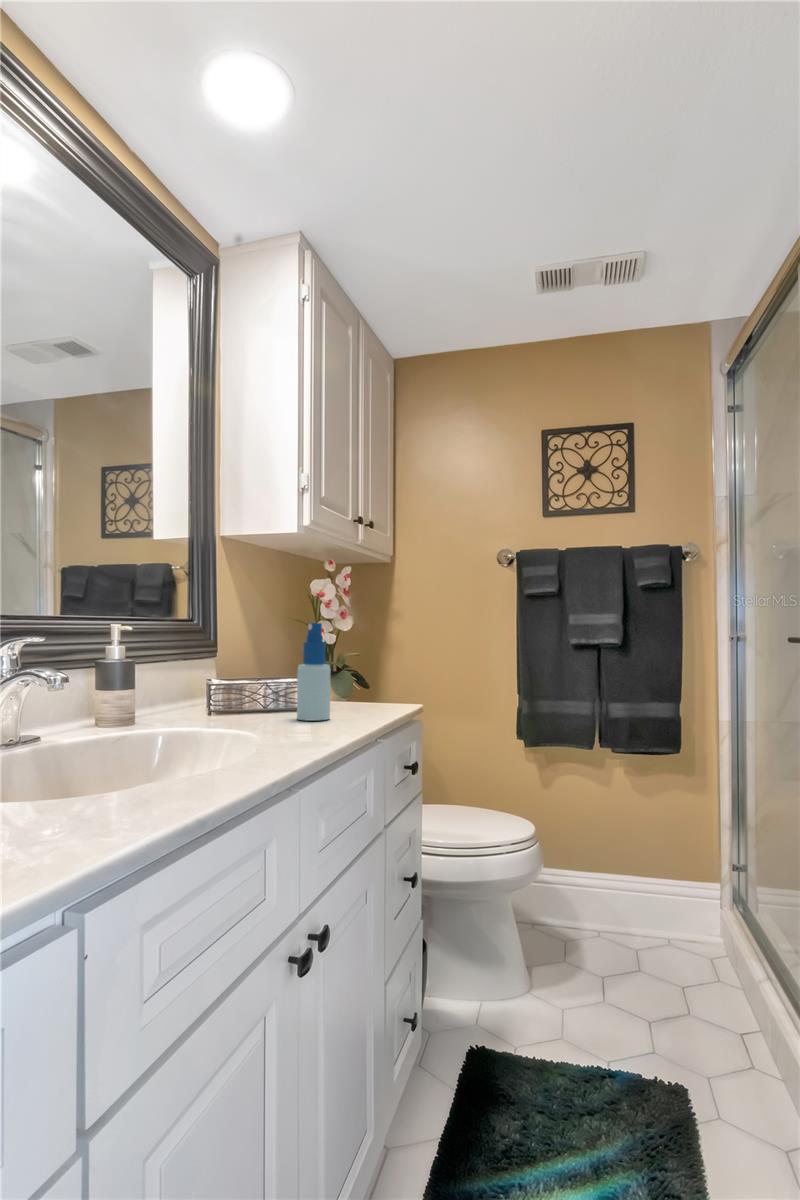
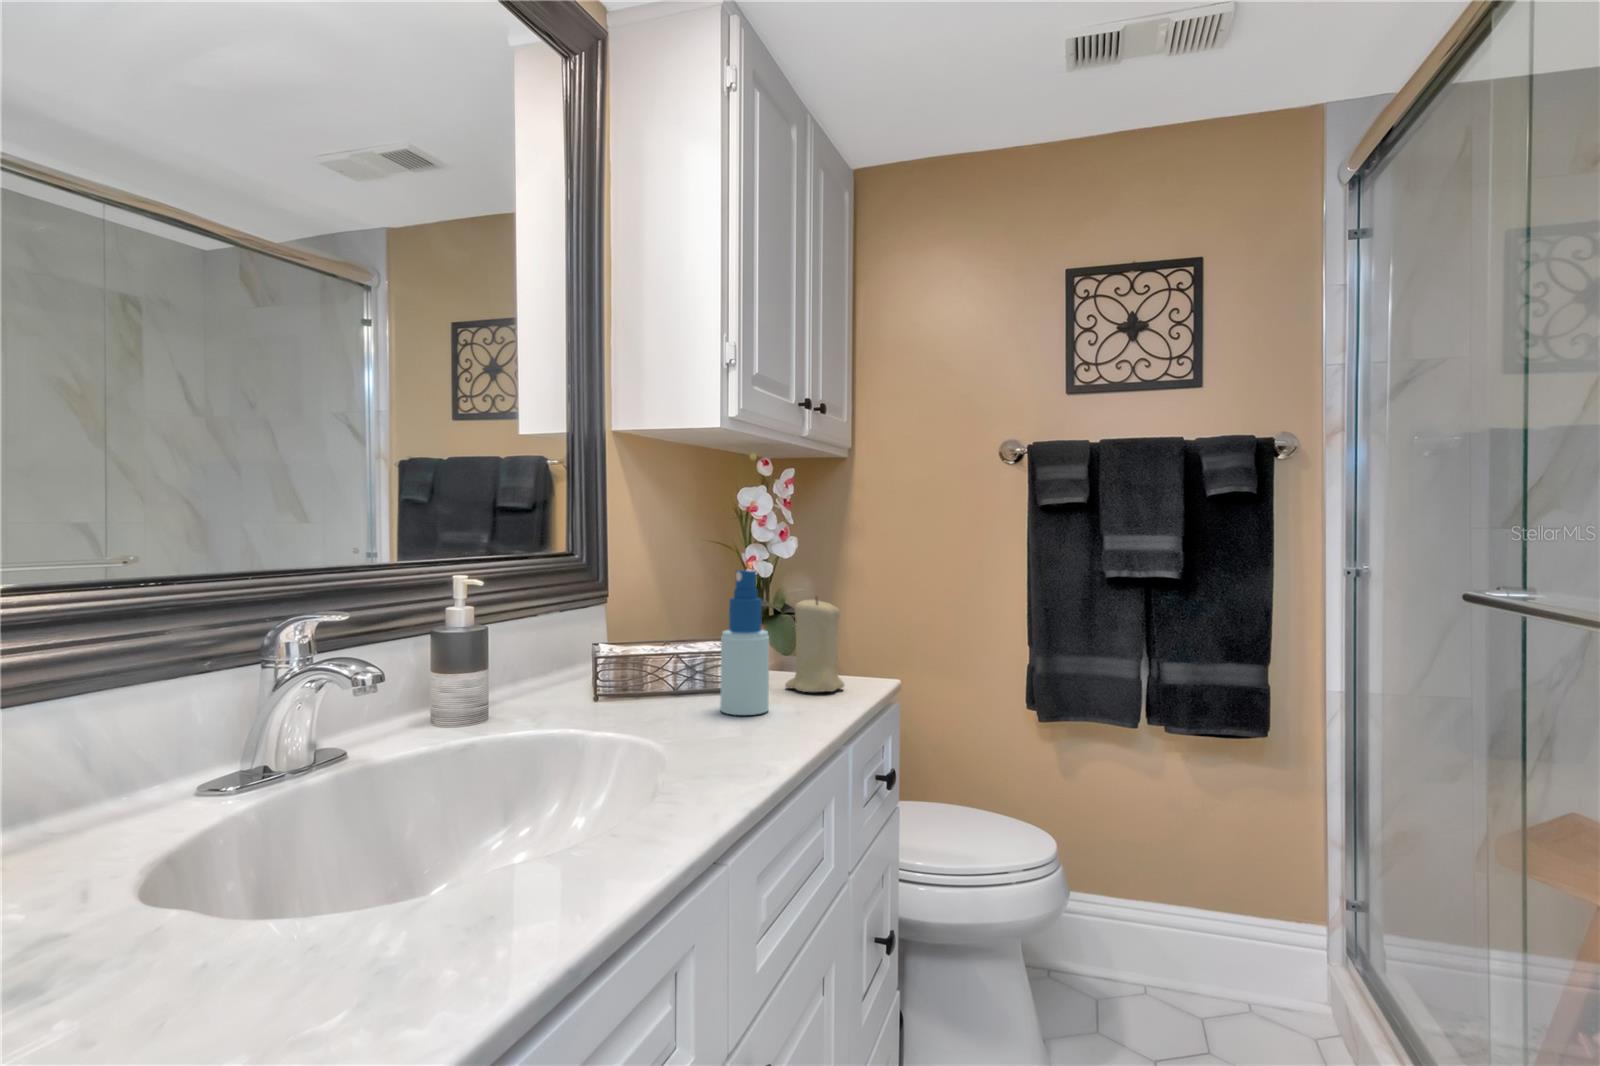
candle: none [342,645,383,711] -> present [785,597,844,692]

